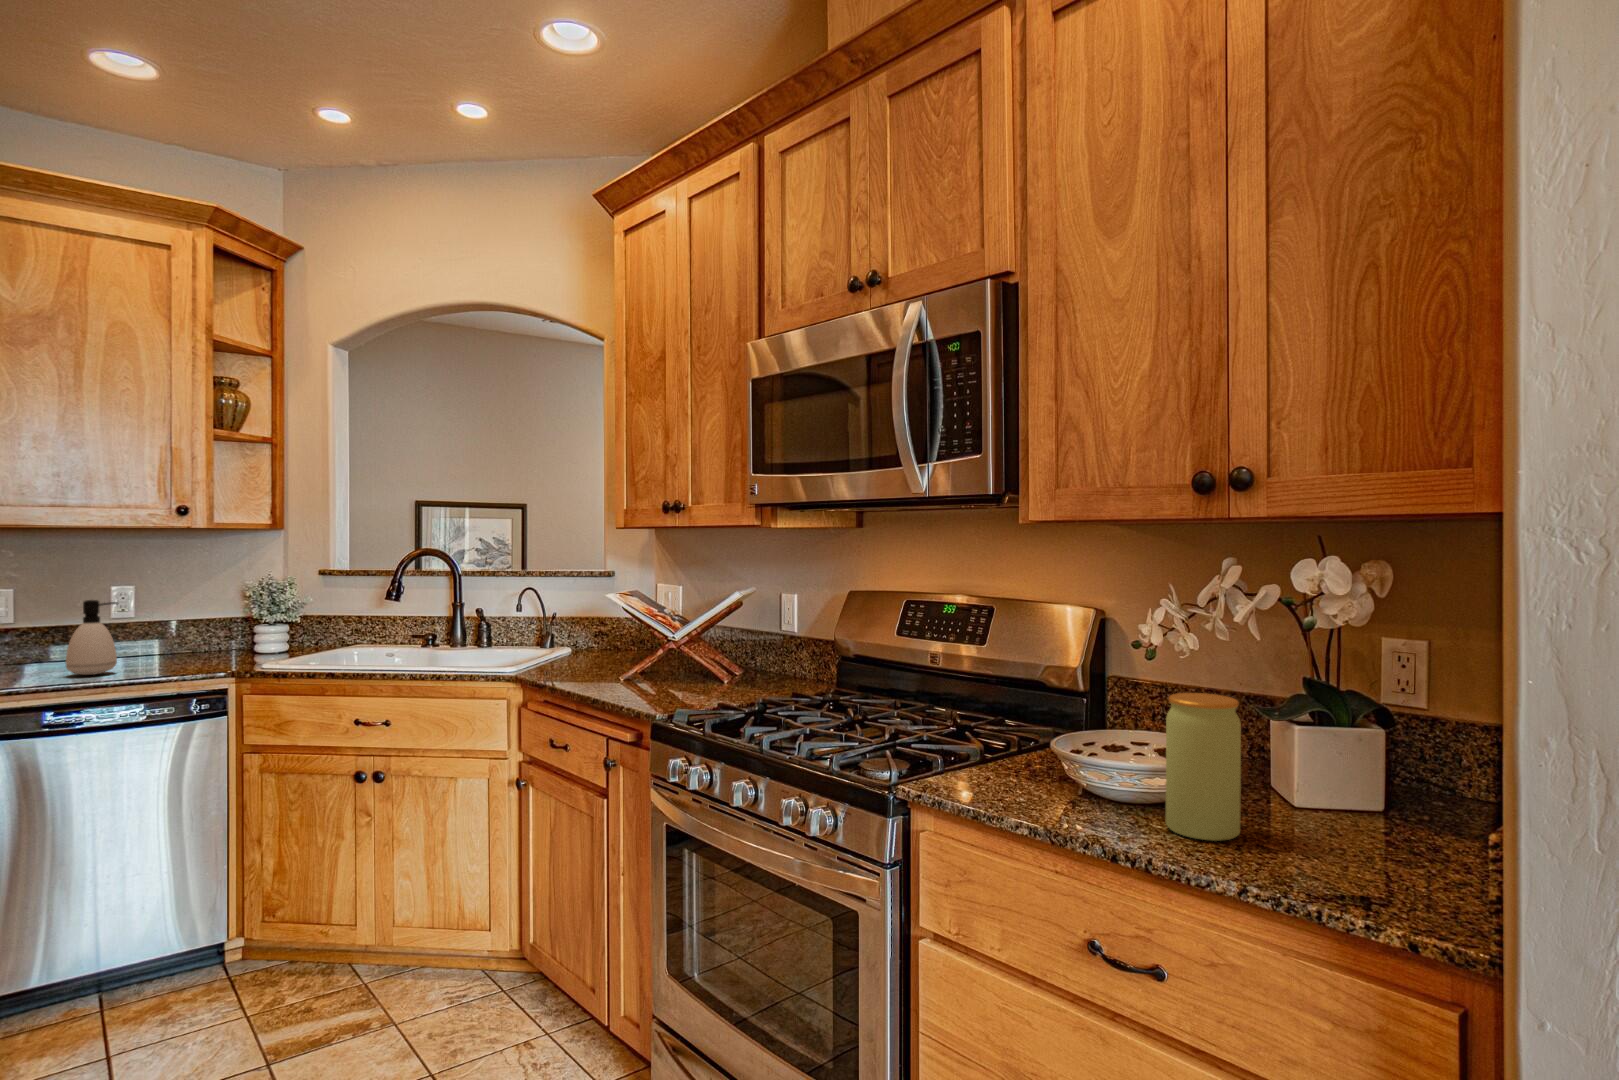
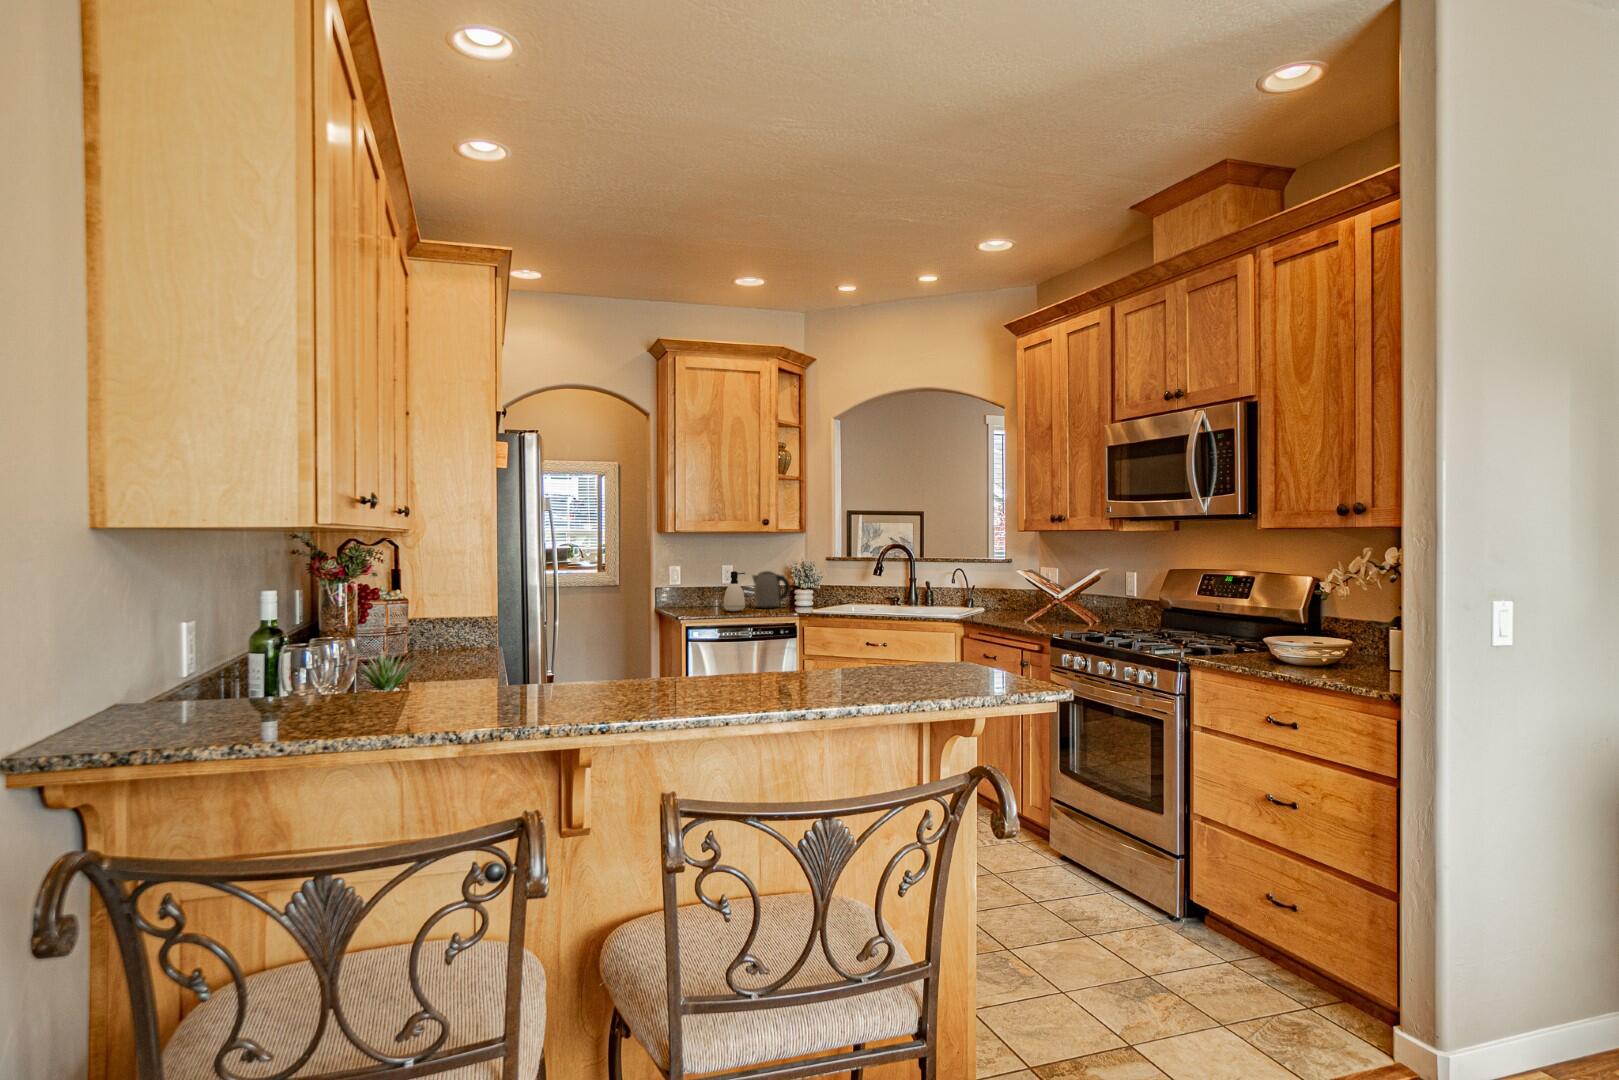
kettle: none [151,597,232,663] -> present [752,571,790,608]
jar: present [1166,693,1241,841] -> none [1308,609,1343,672]

